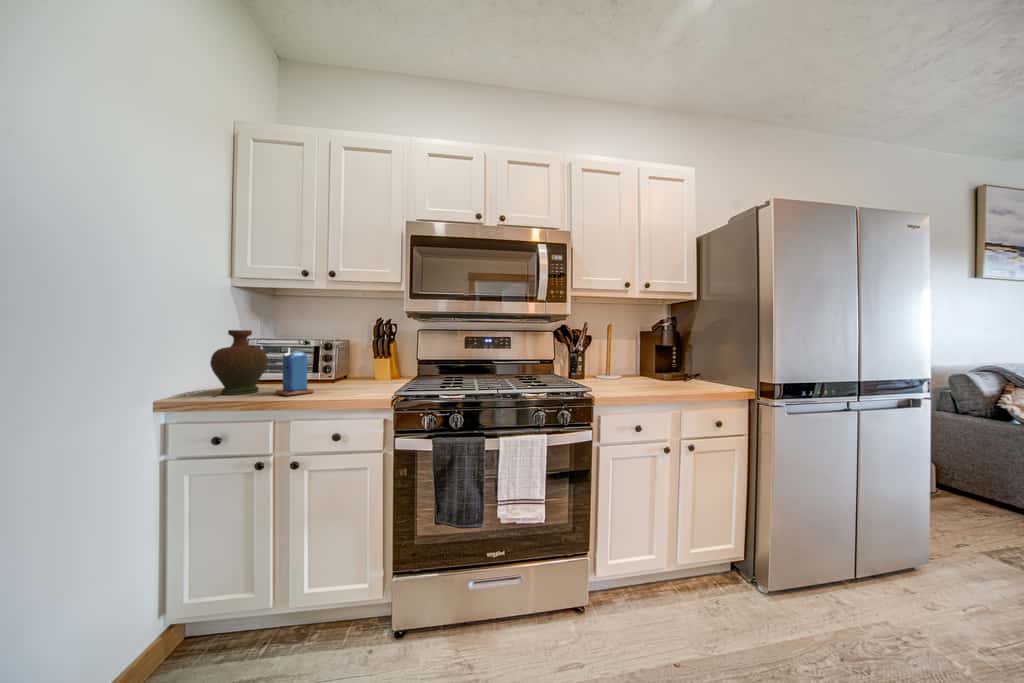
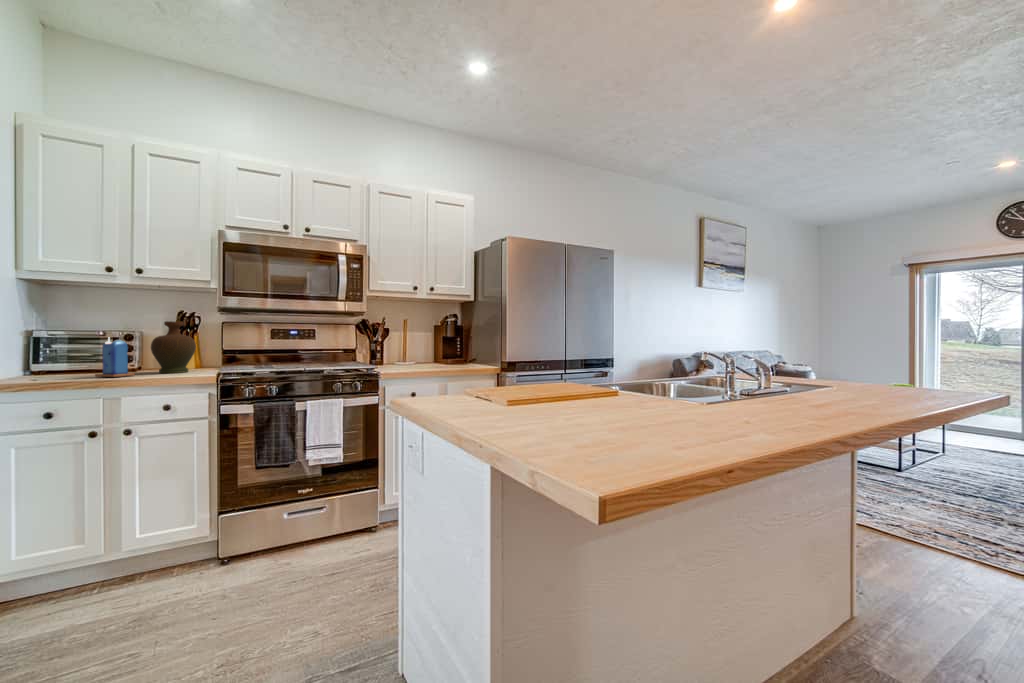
decorative vase: present [210,330,268,395] -> present [151,321,196,373]

